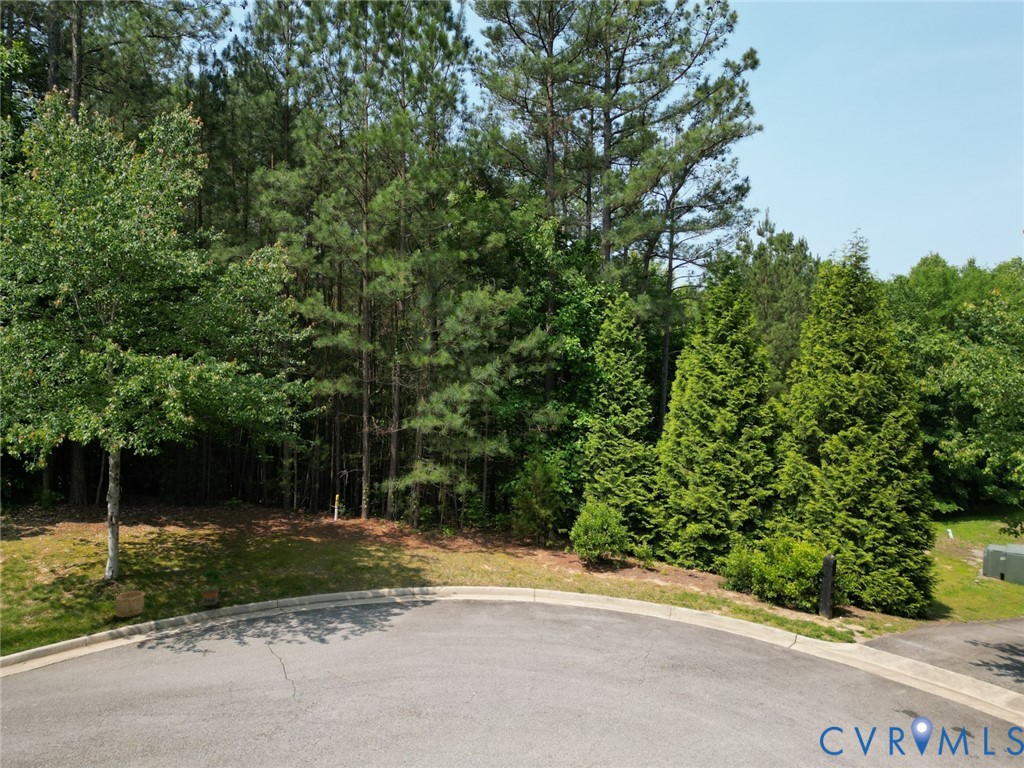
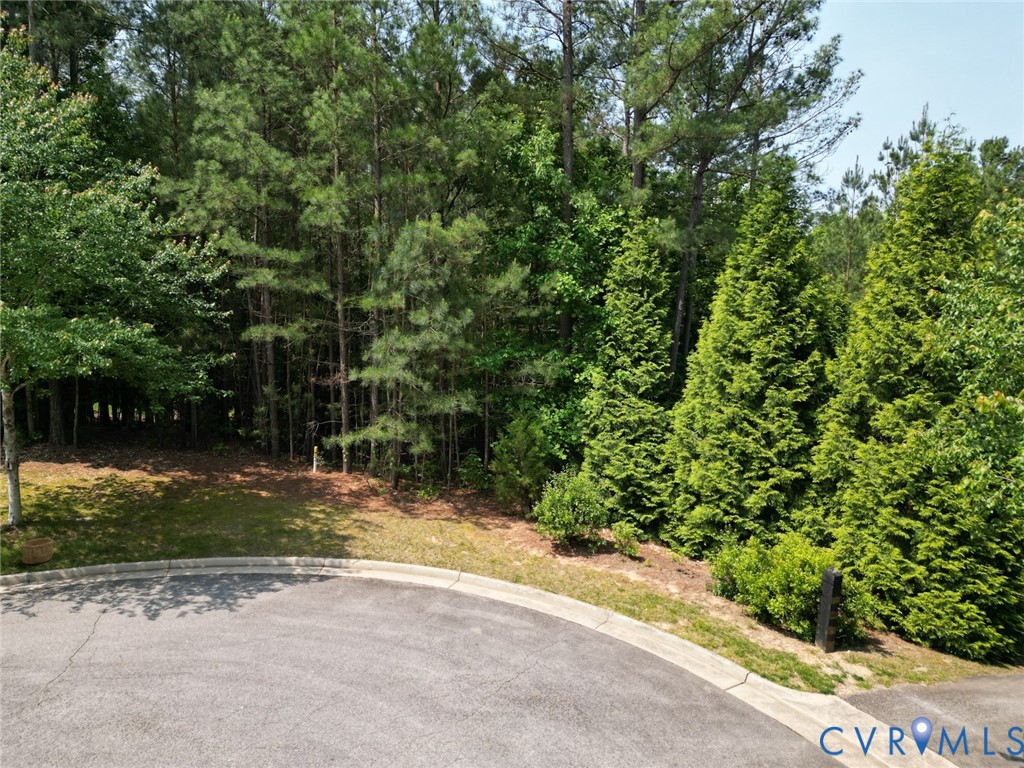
potted tree: present [201,570,224,606] -> none [109,522,135,558]

